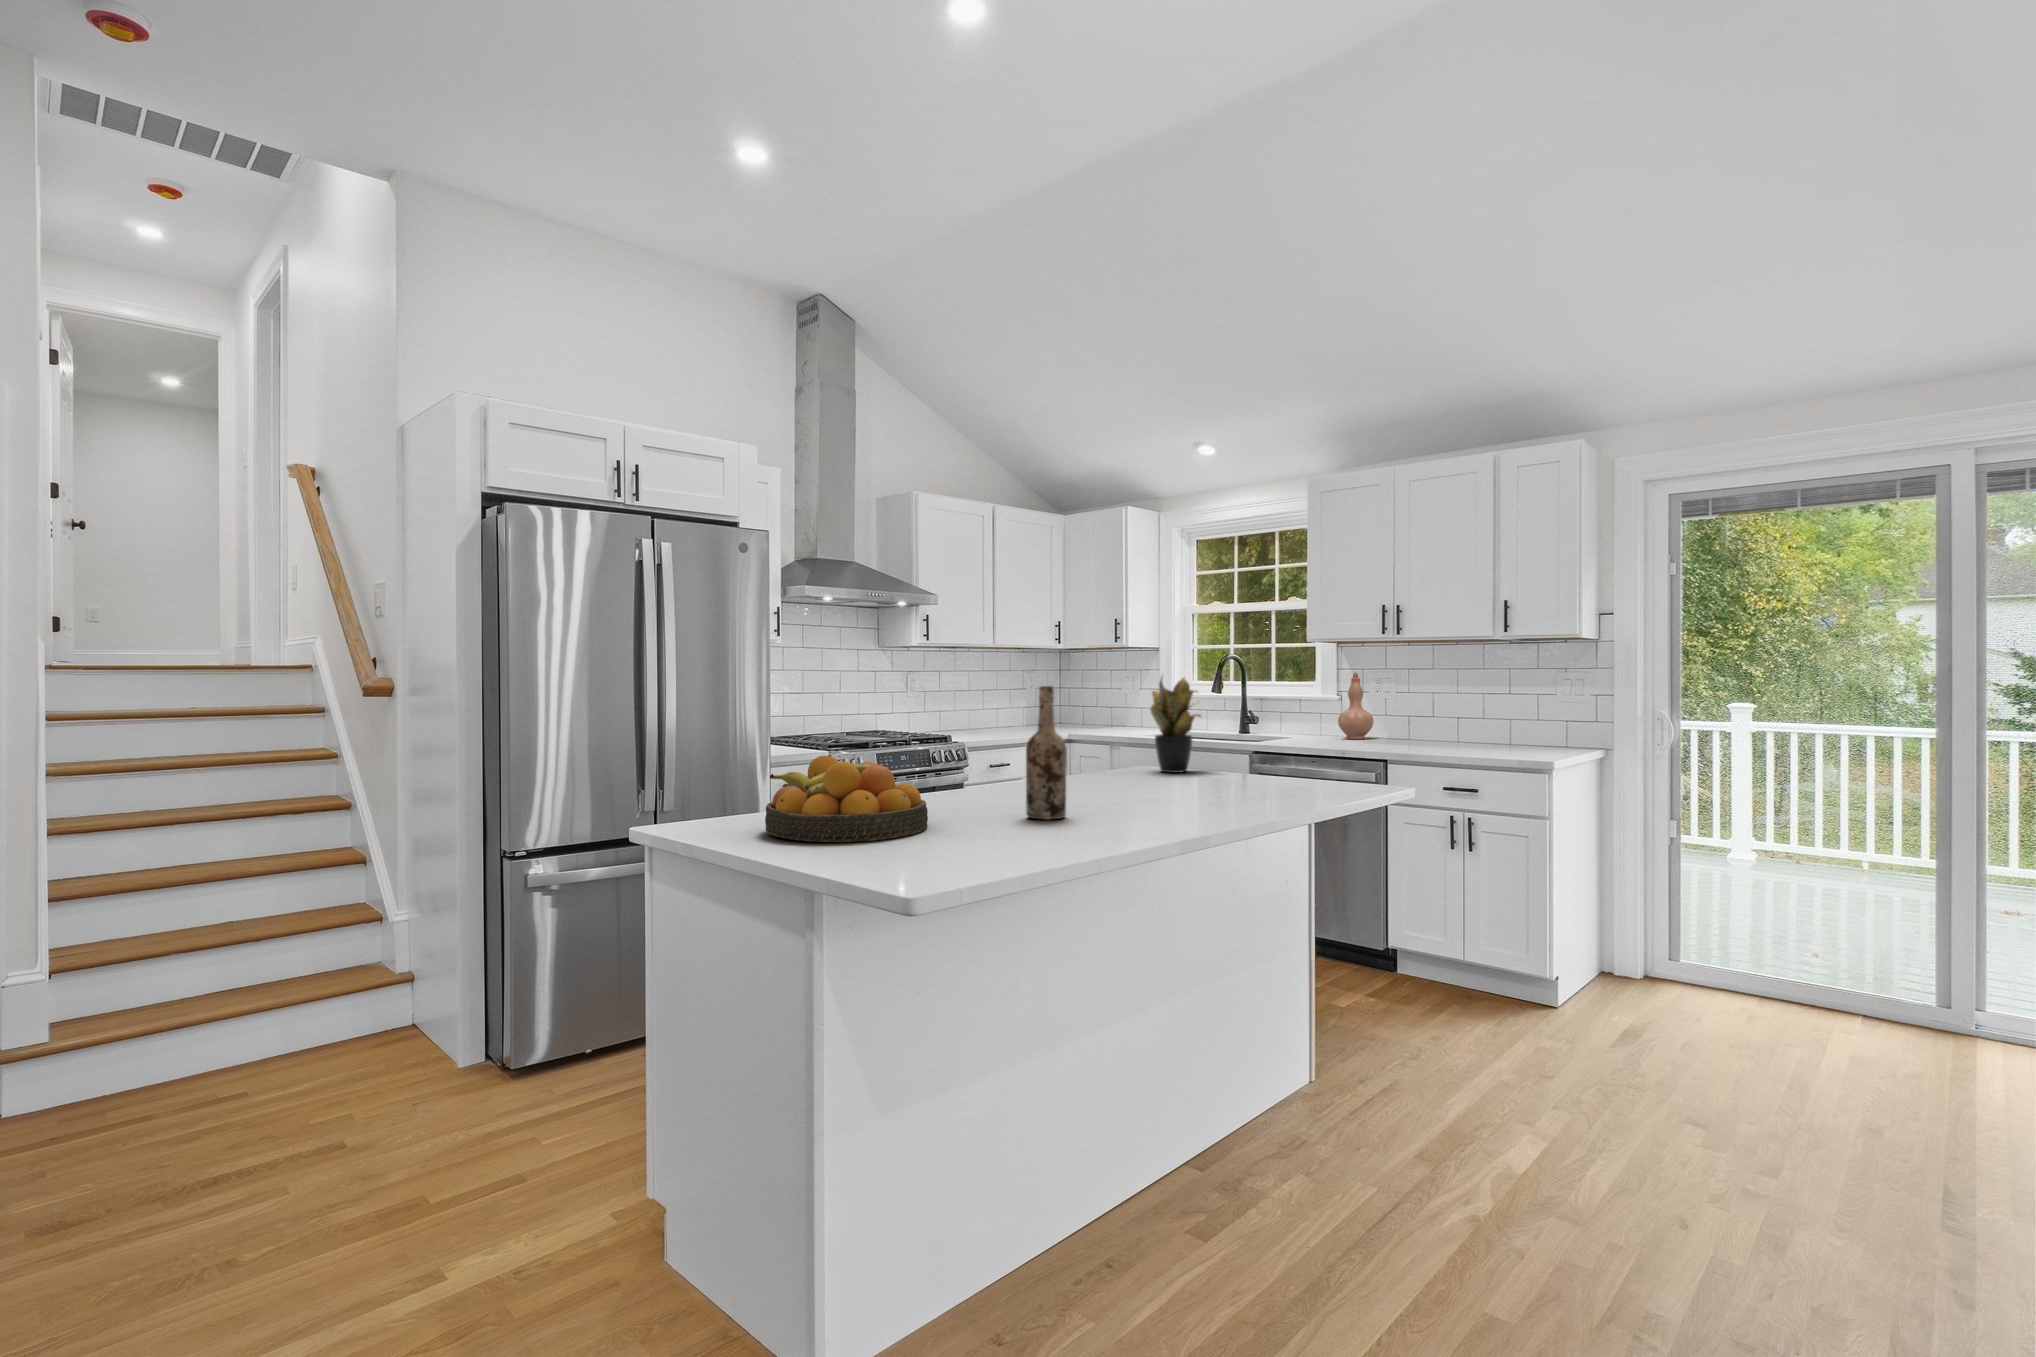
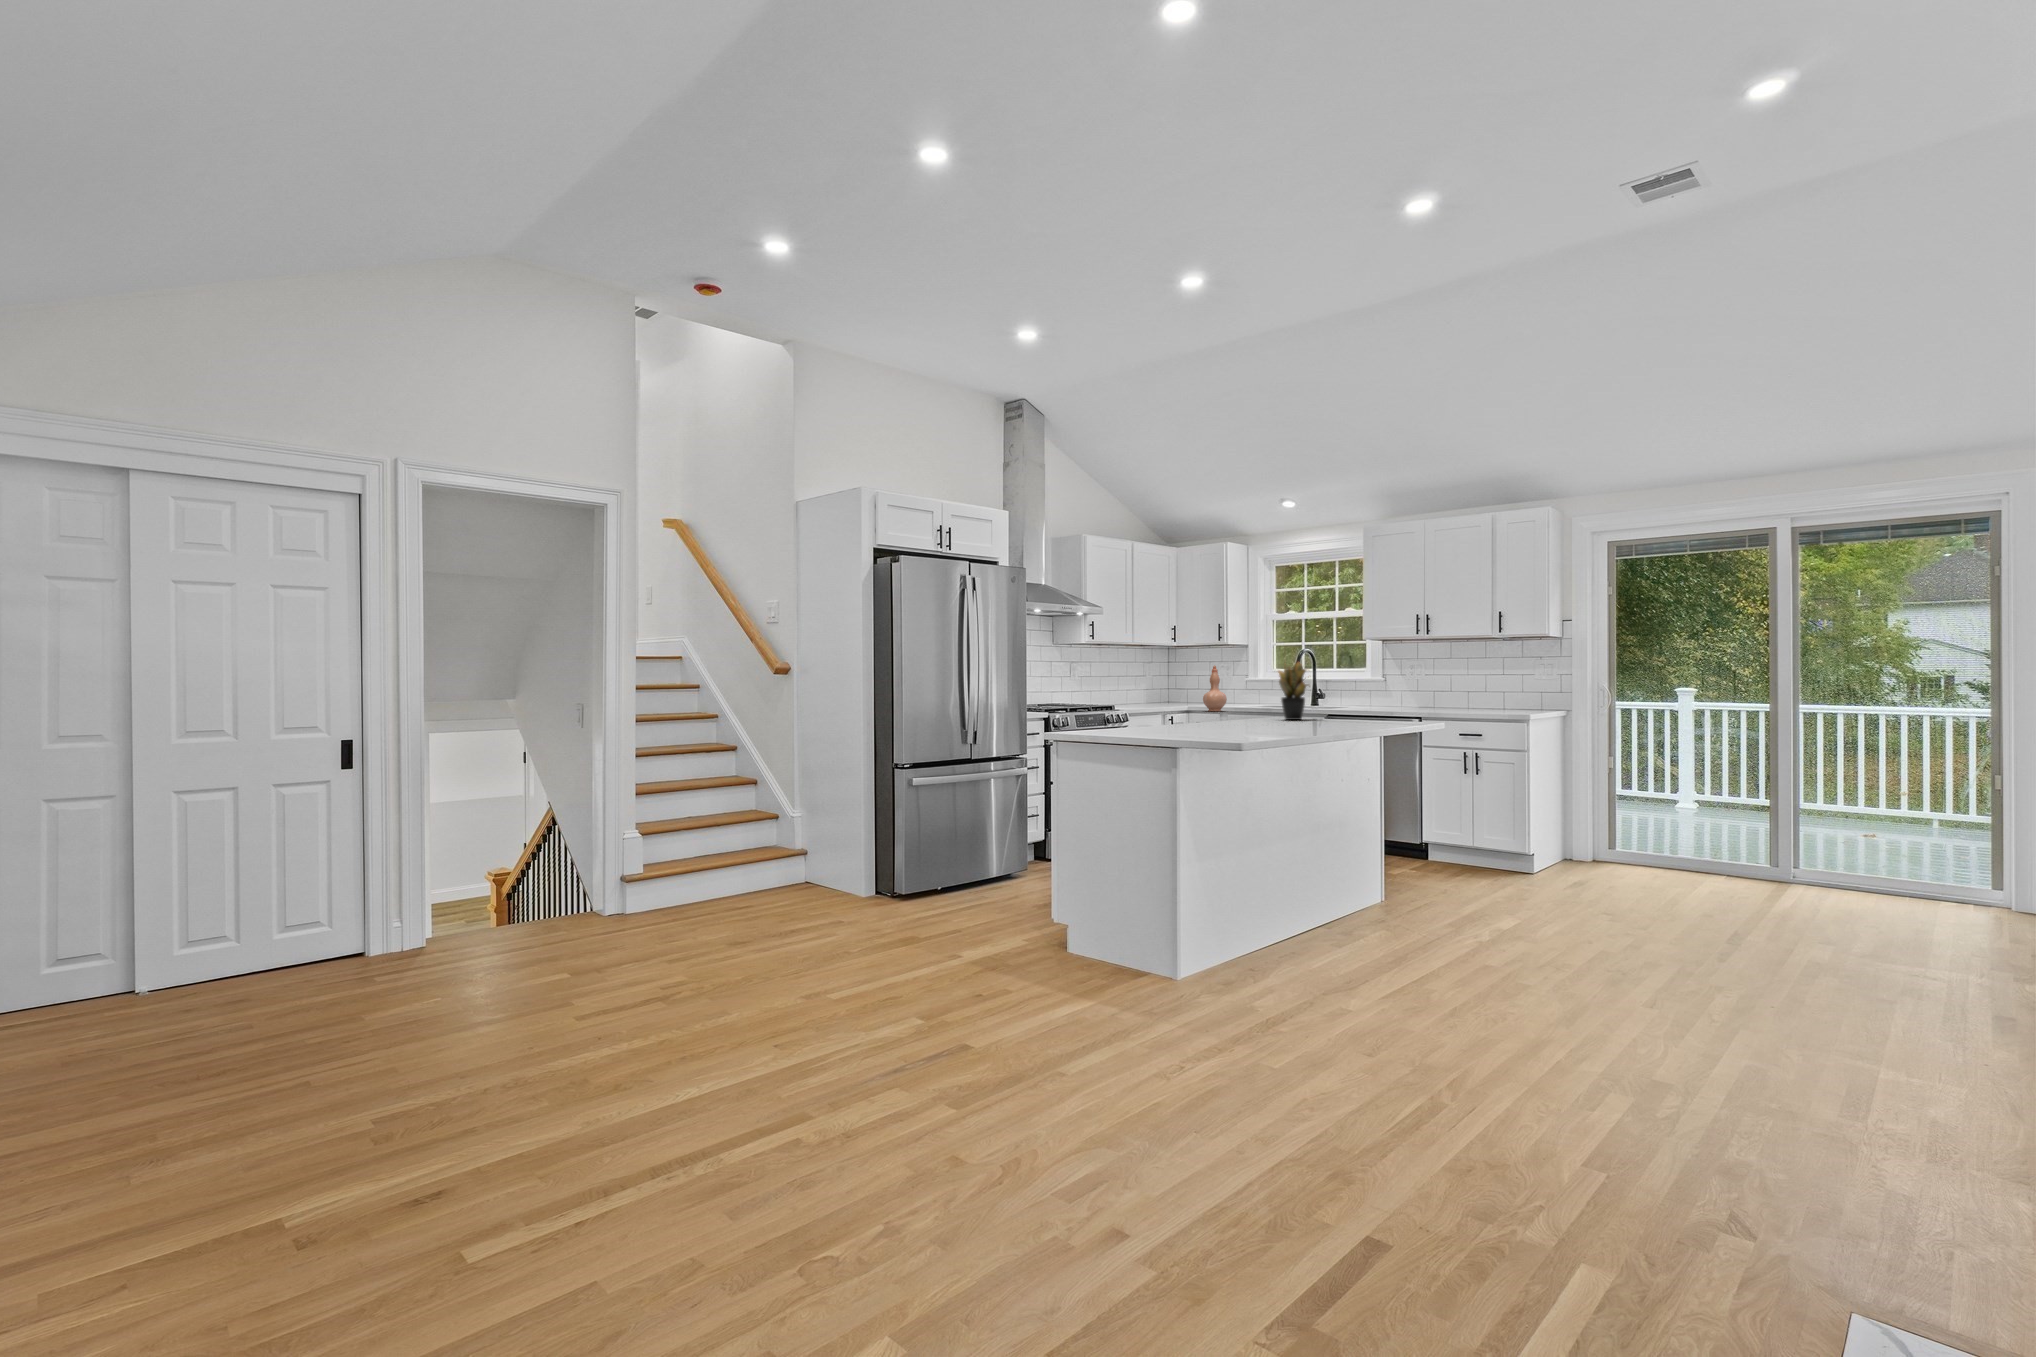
vase: present [1338,672,1374,739] -> present [1203,665,1227,711]
wine bottle: present [1026,686,1067,820] -> none [1242,662,1264,732]
fruit bowl: present [765,756,928,842] -> none [1114,698,1199,737]

